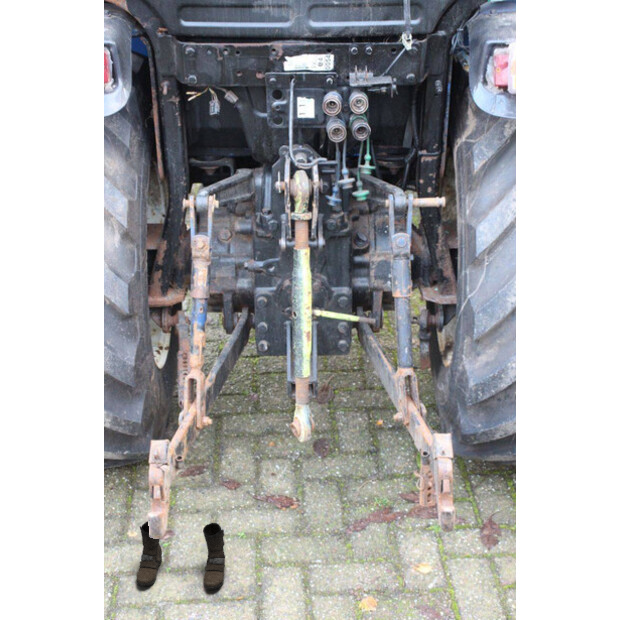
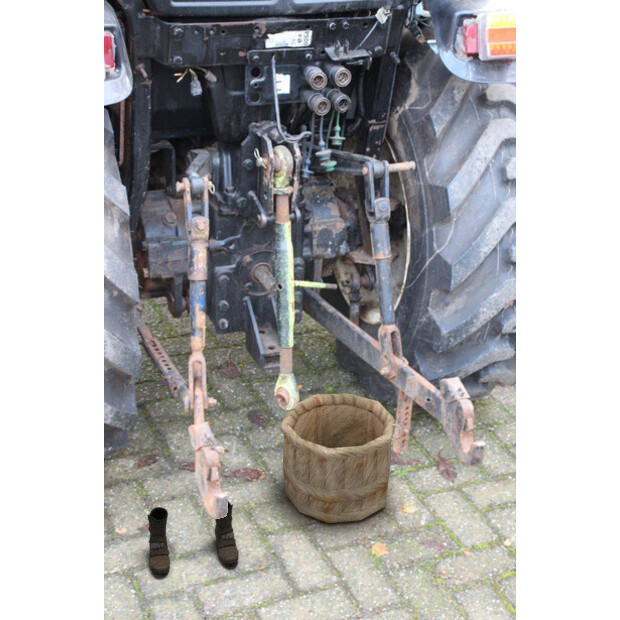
wooden bucket: none [292,430,413,569] -> present [279,393,395,523]

